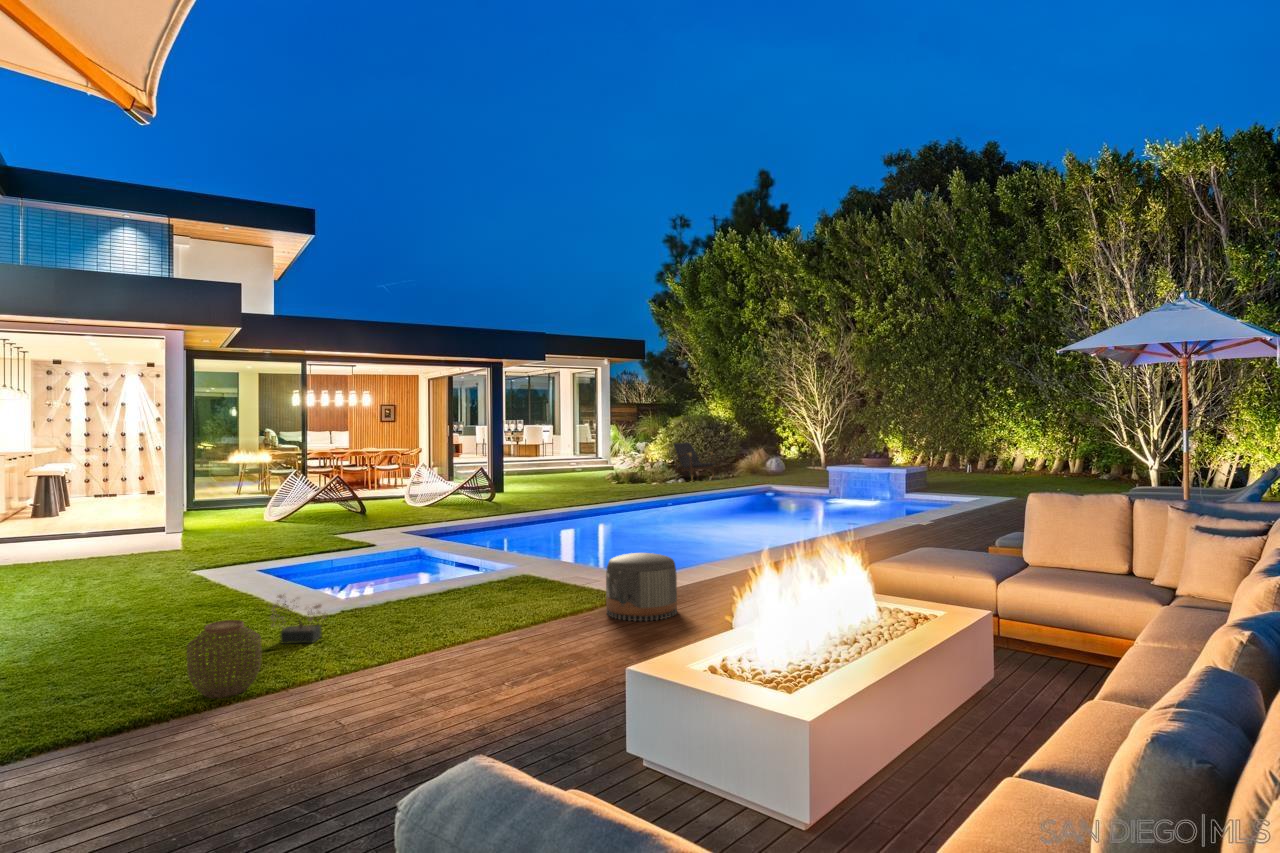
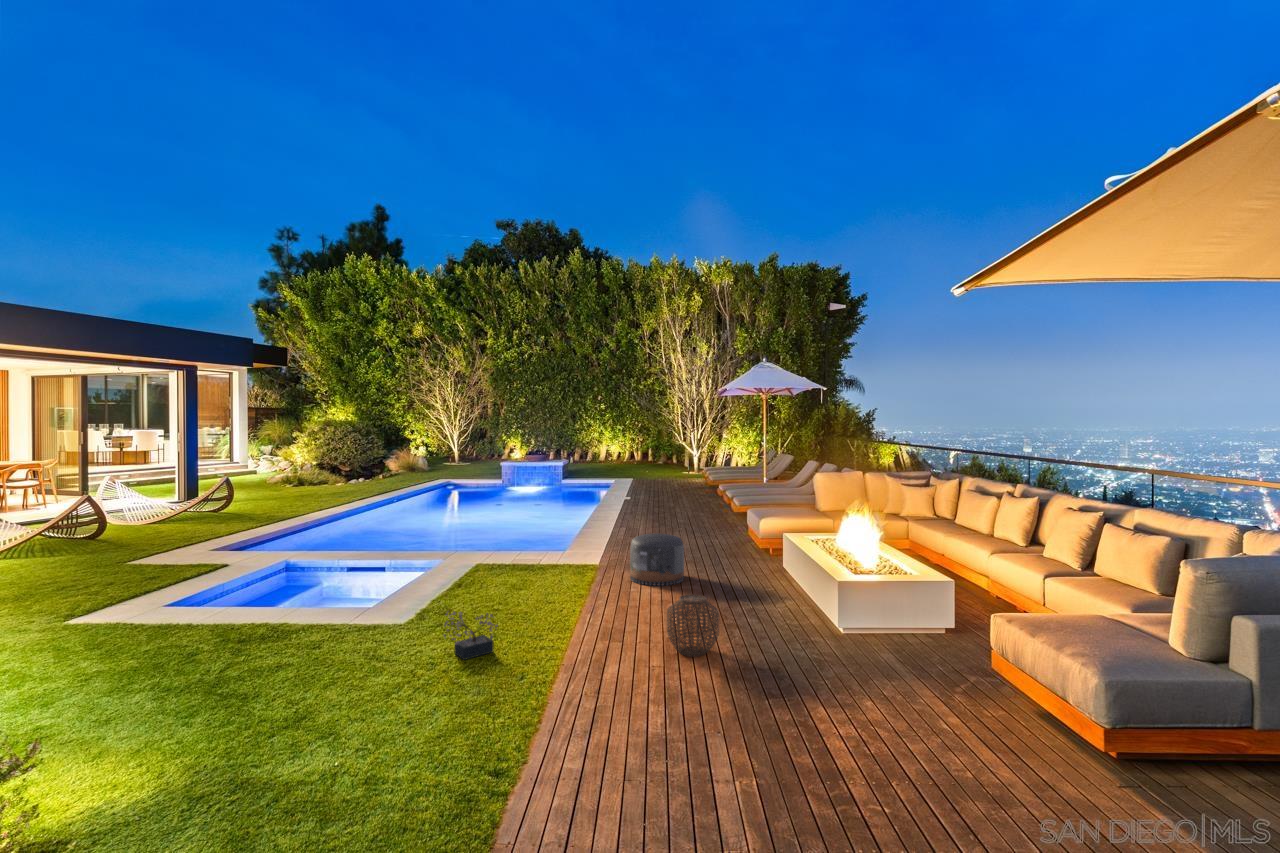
lounge chair: present [674,442,715,479] -> none [347,444,388,478]
woven basket: present [187,620,262,698] -> present [667,594,719,657]

